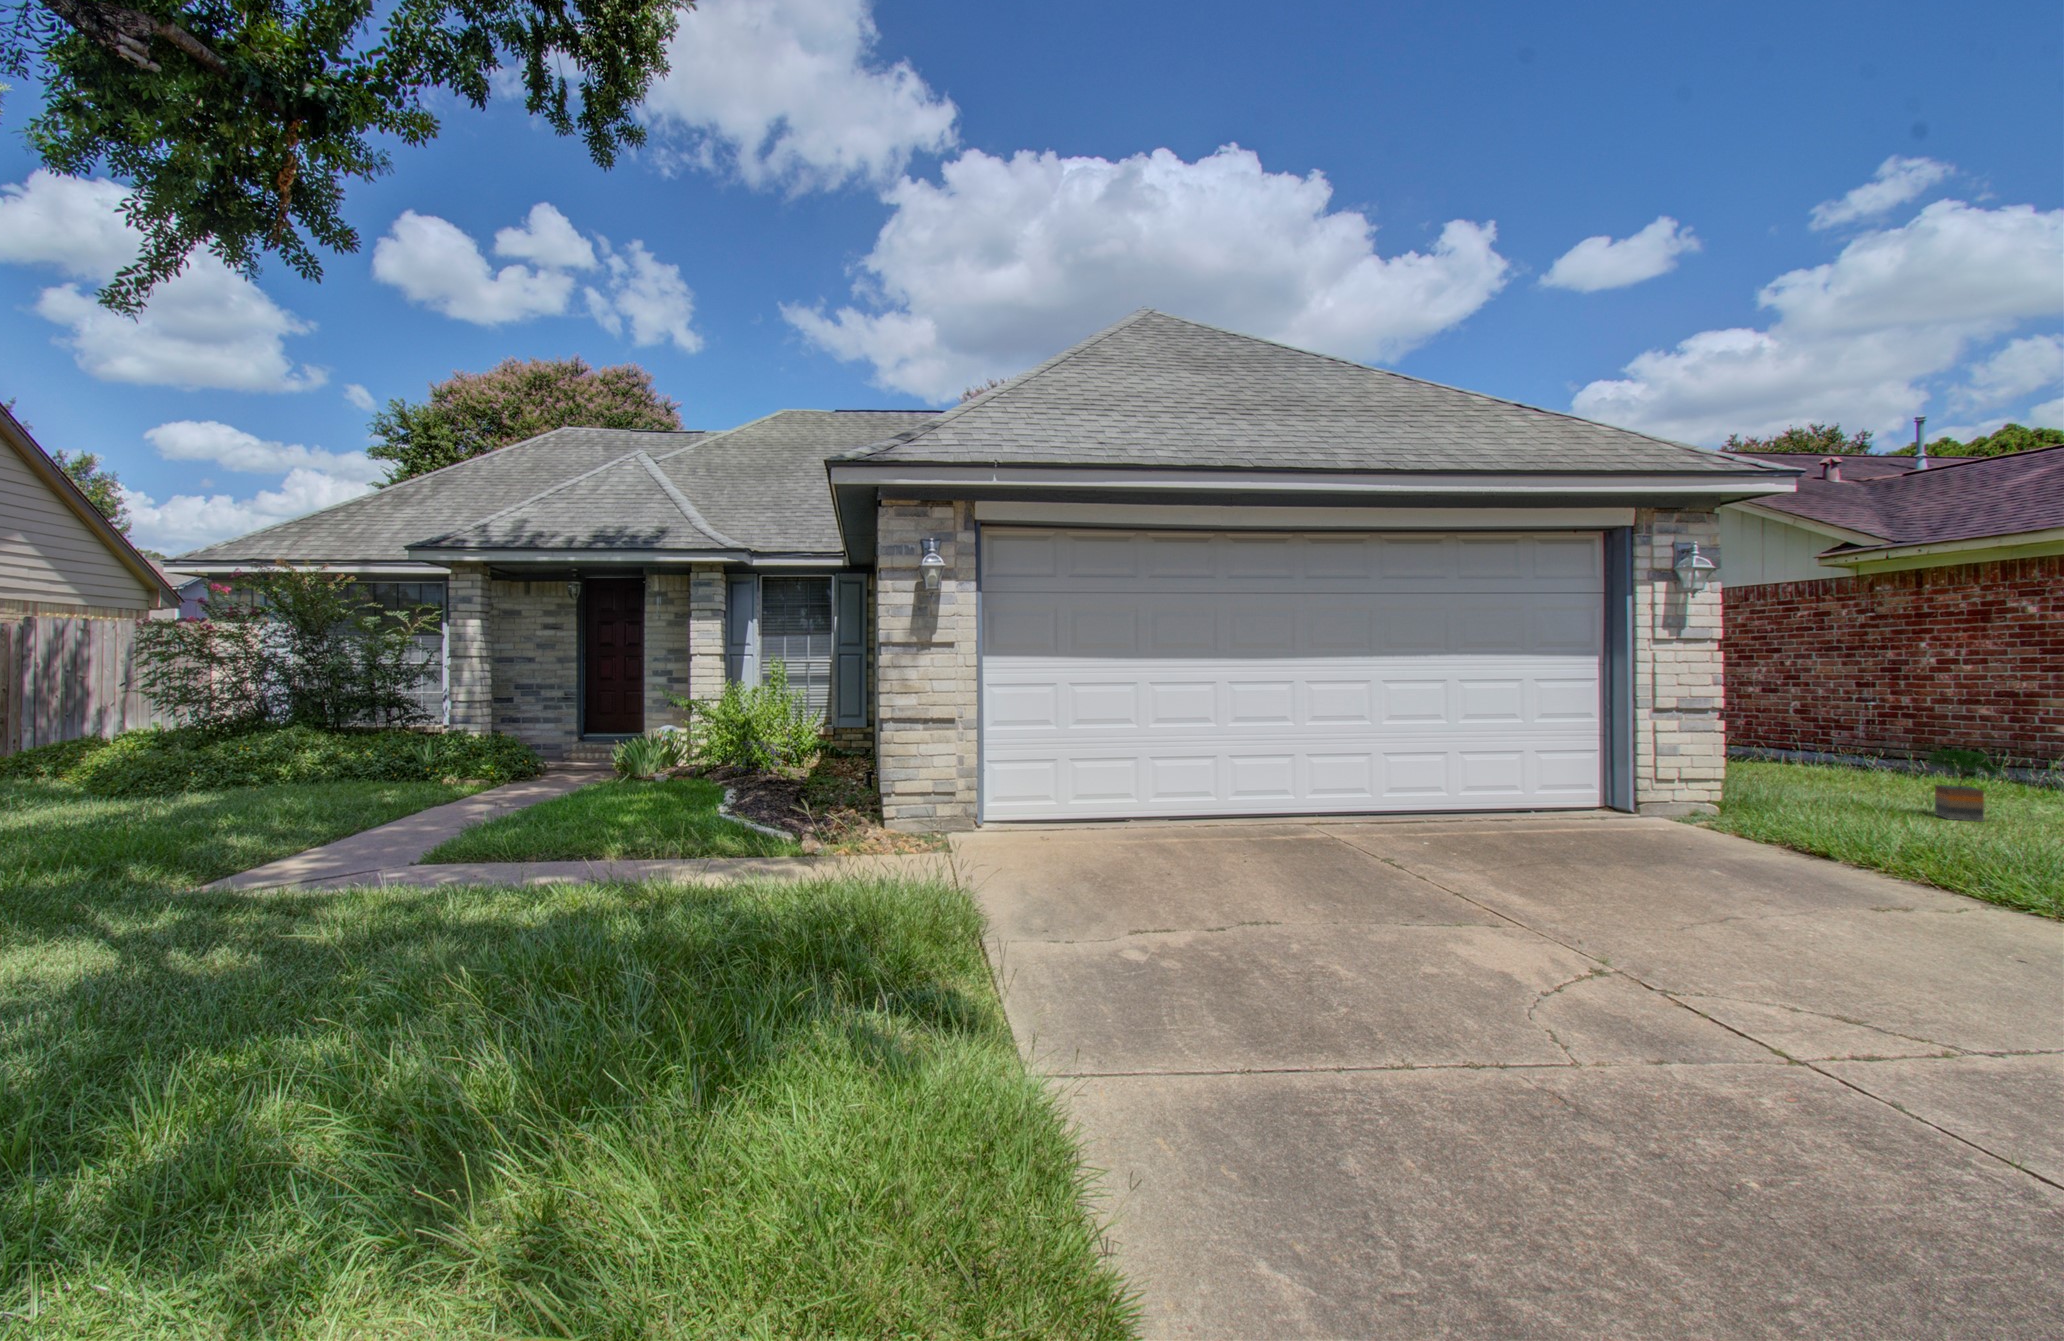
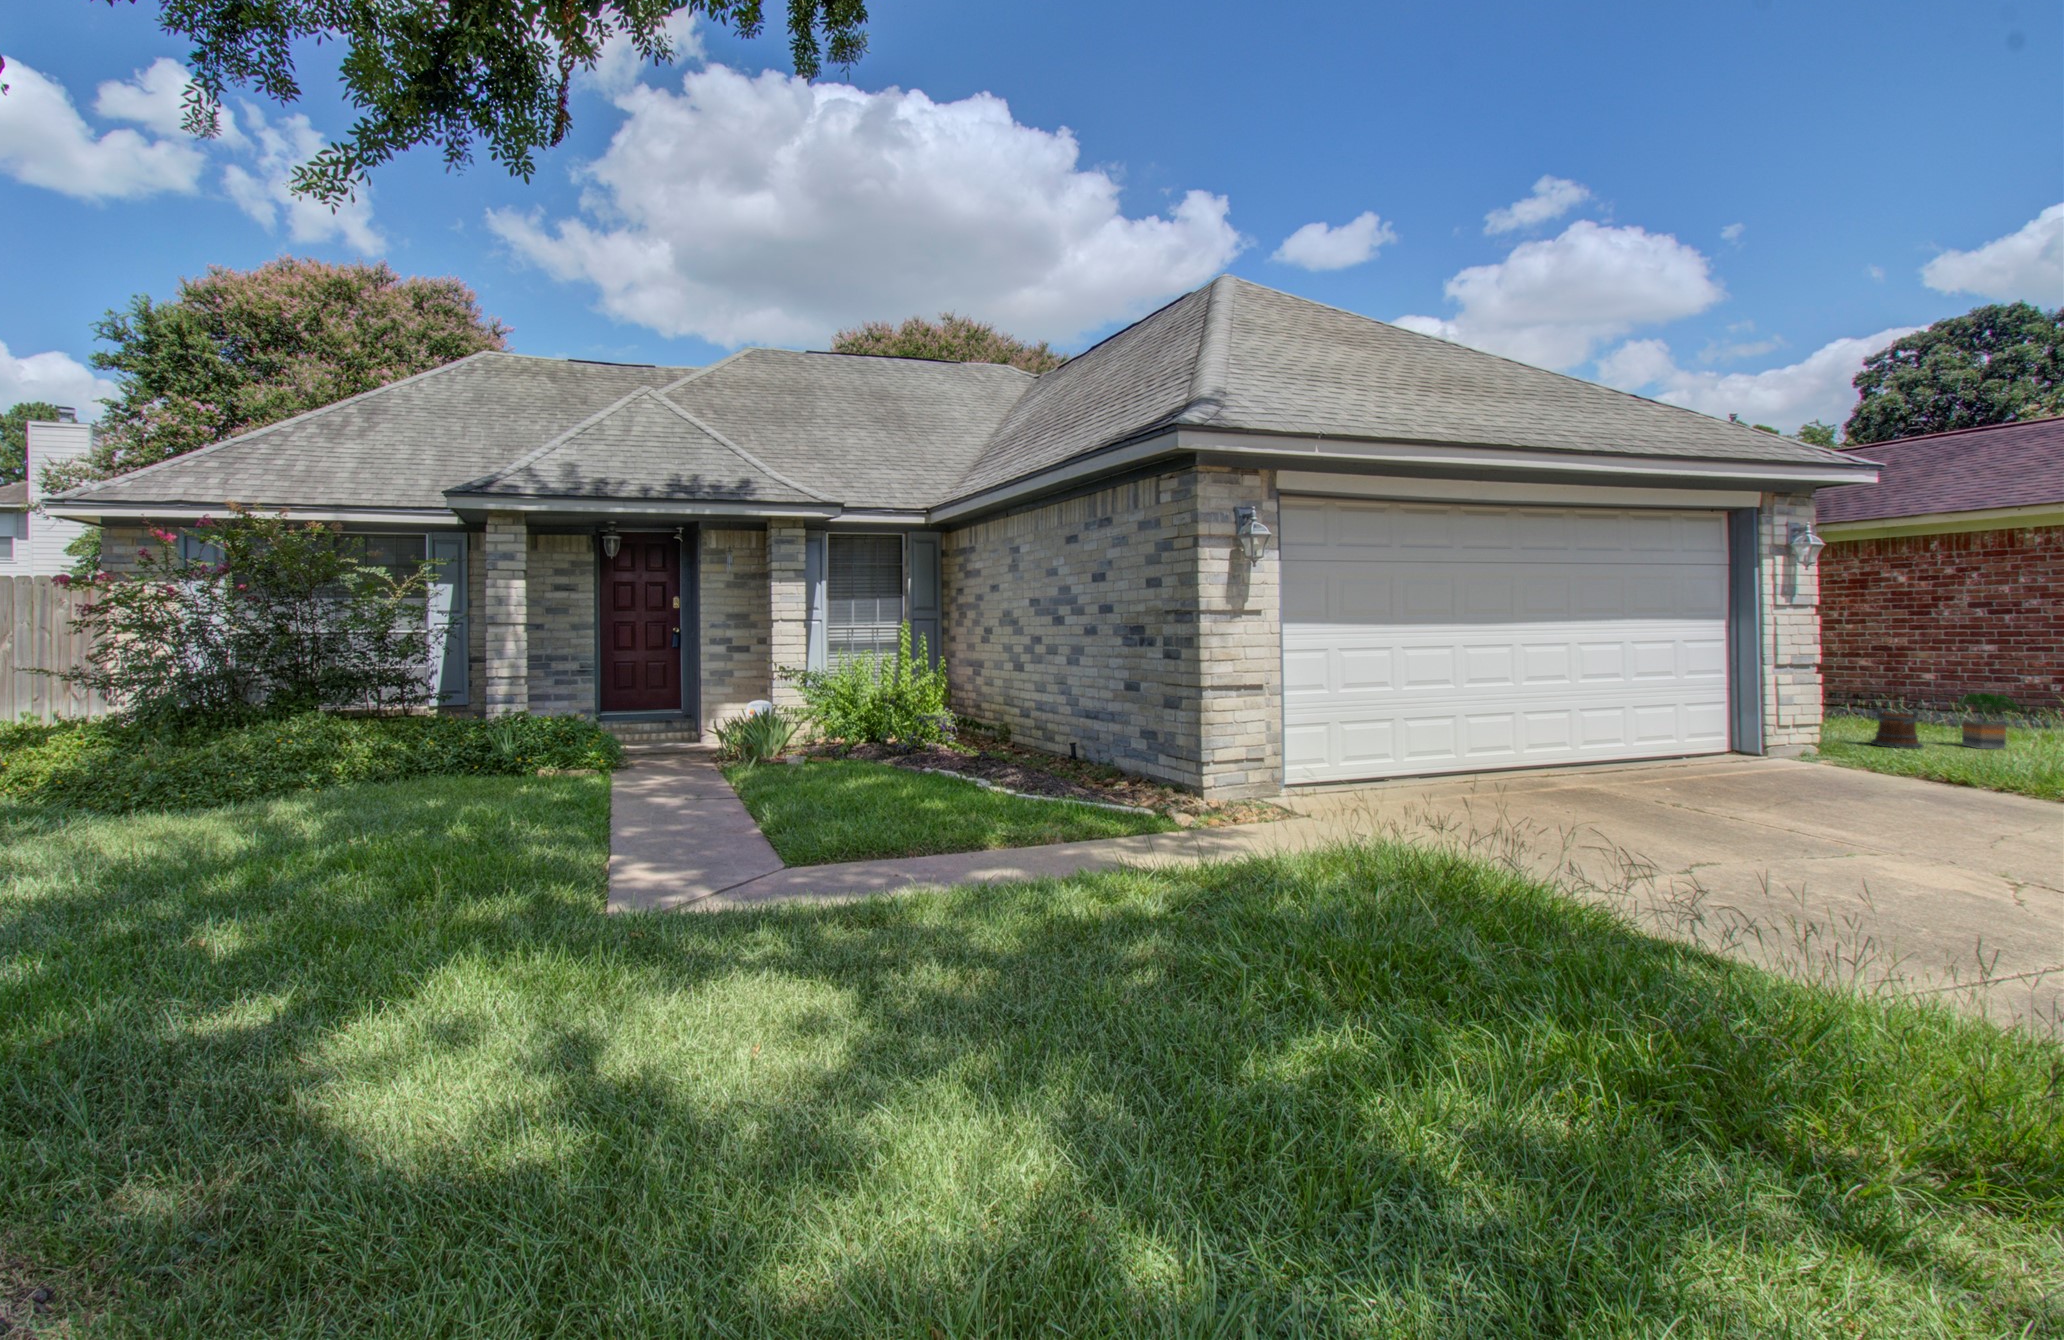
bucket: none [1805,762,1869,815] -> present [1870,706,1924,749]

